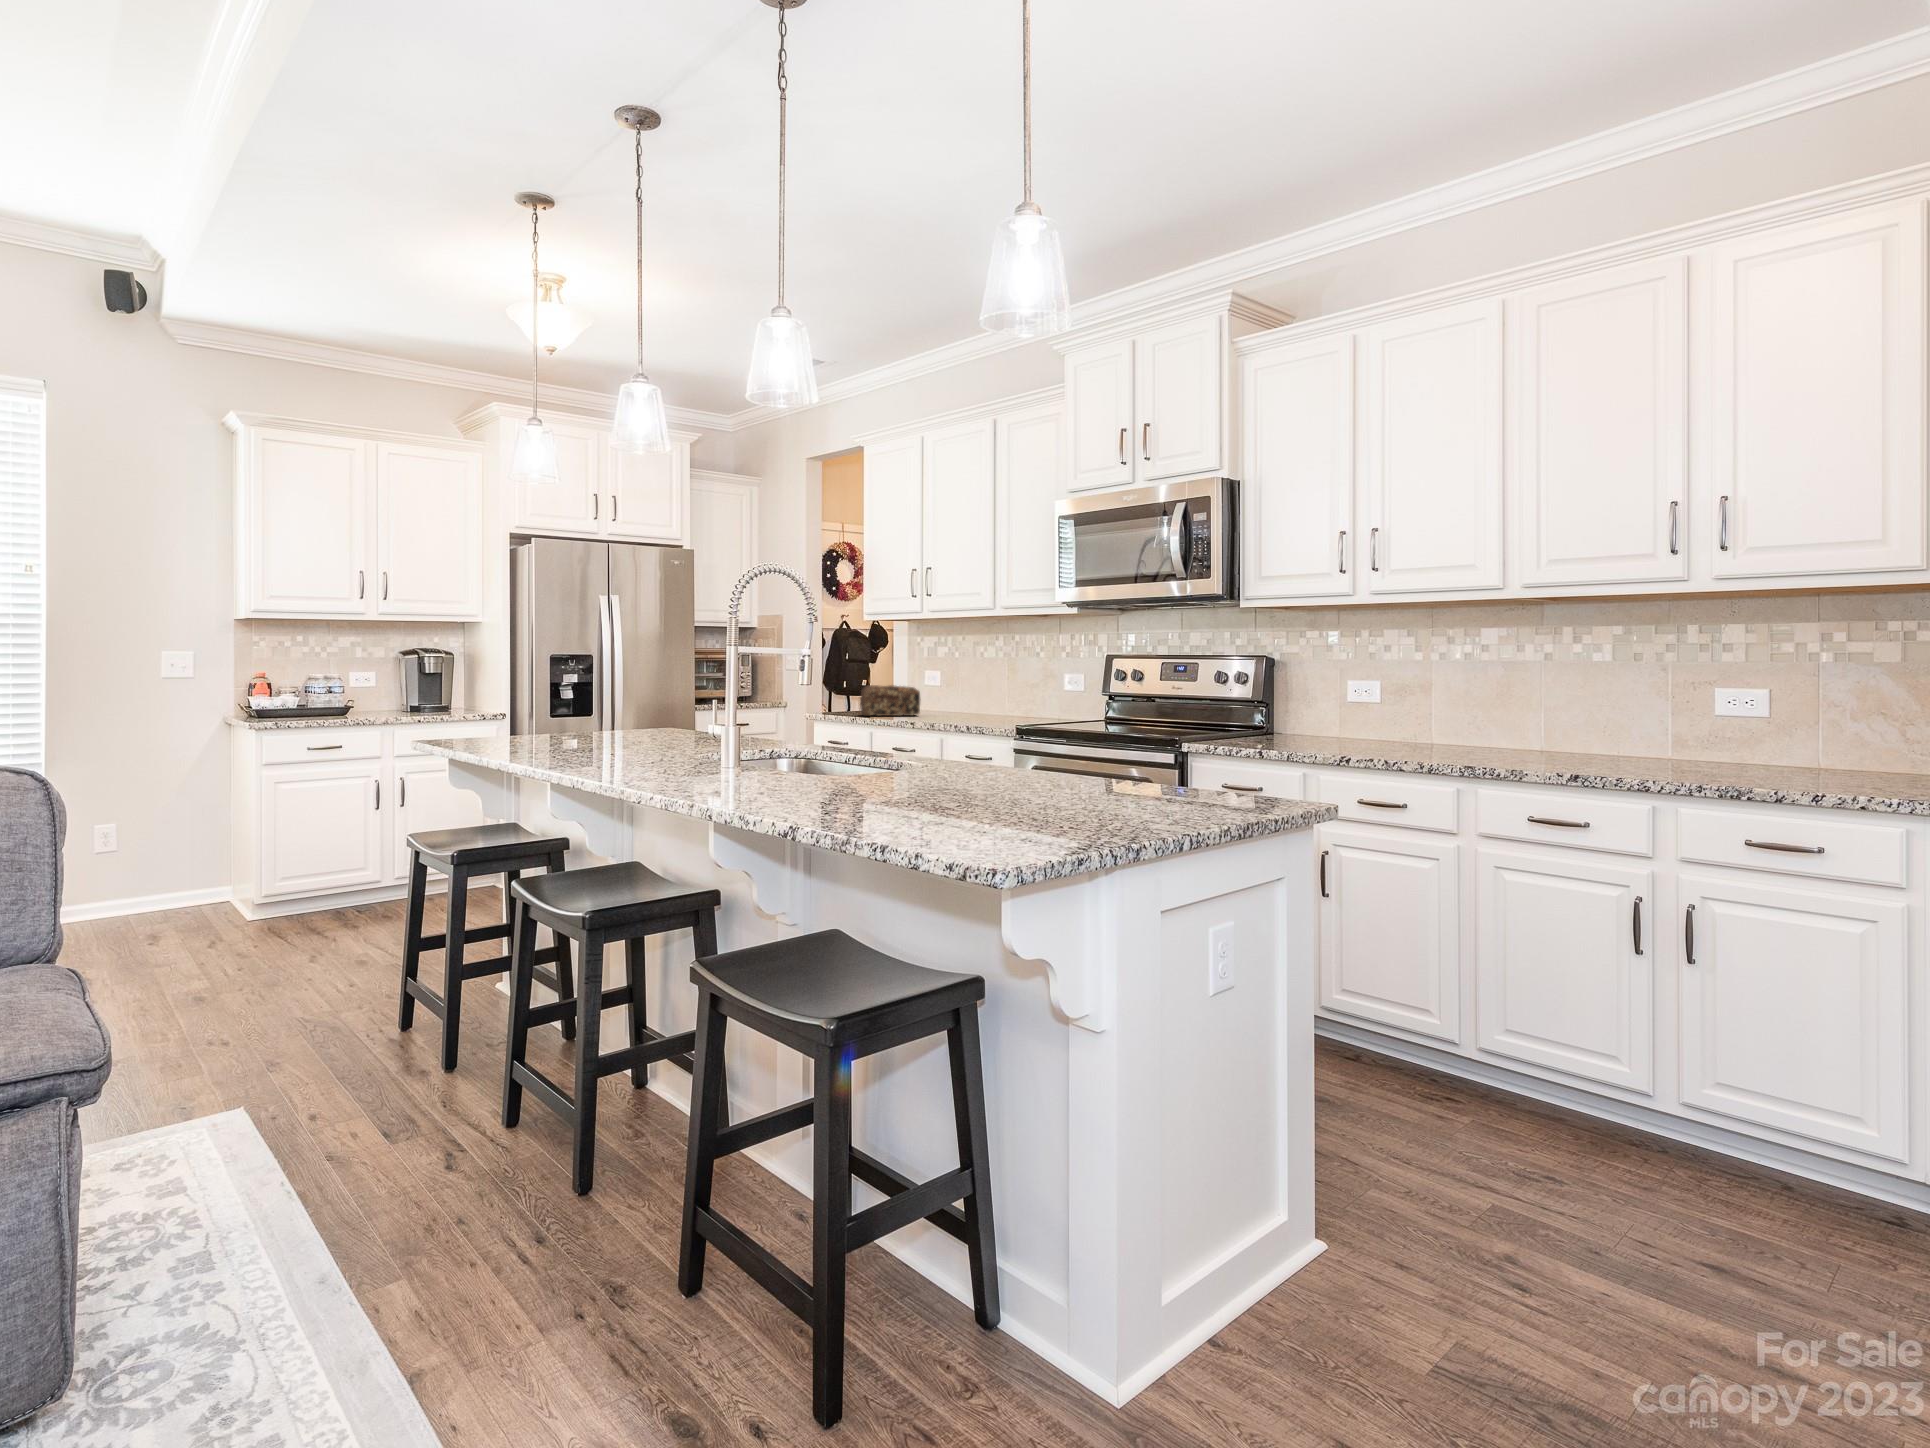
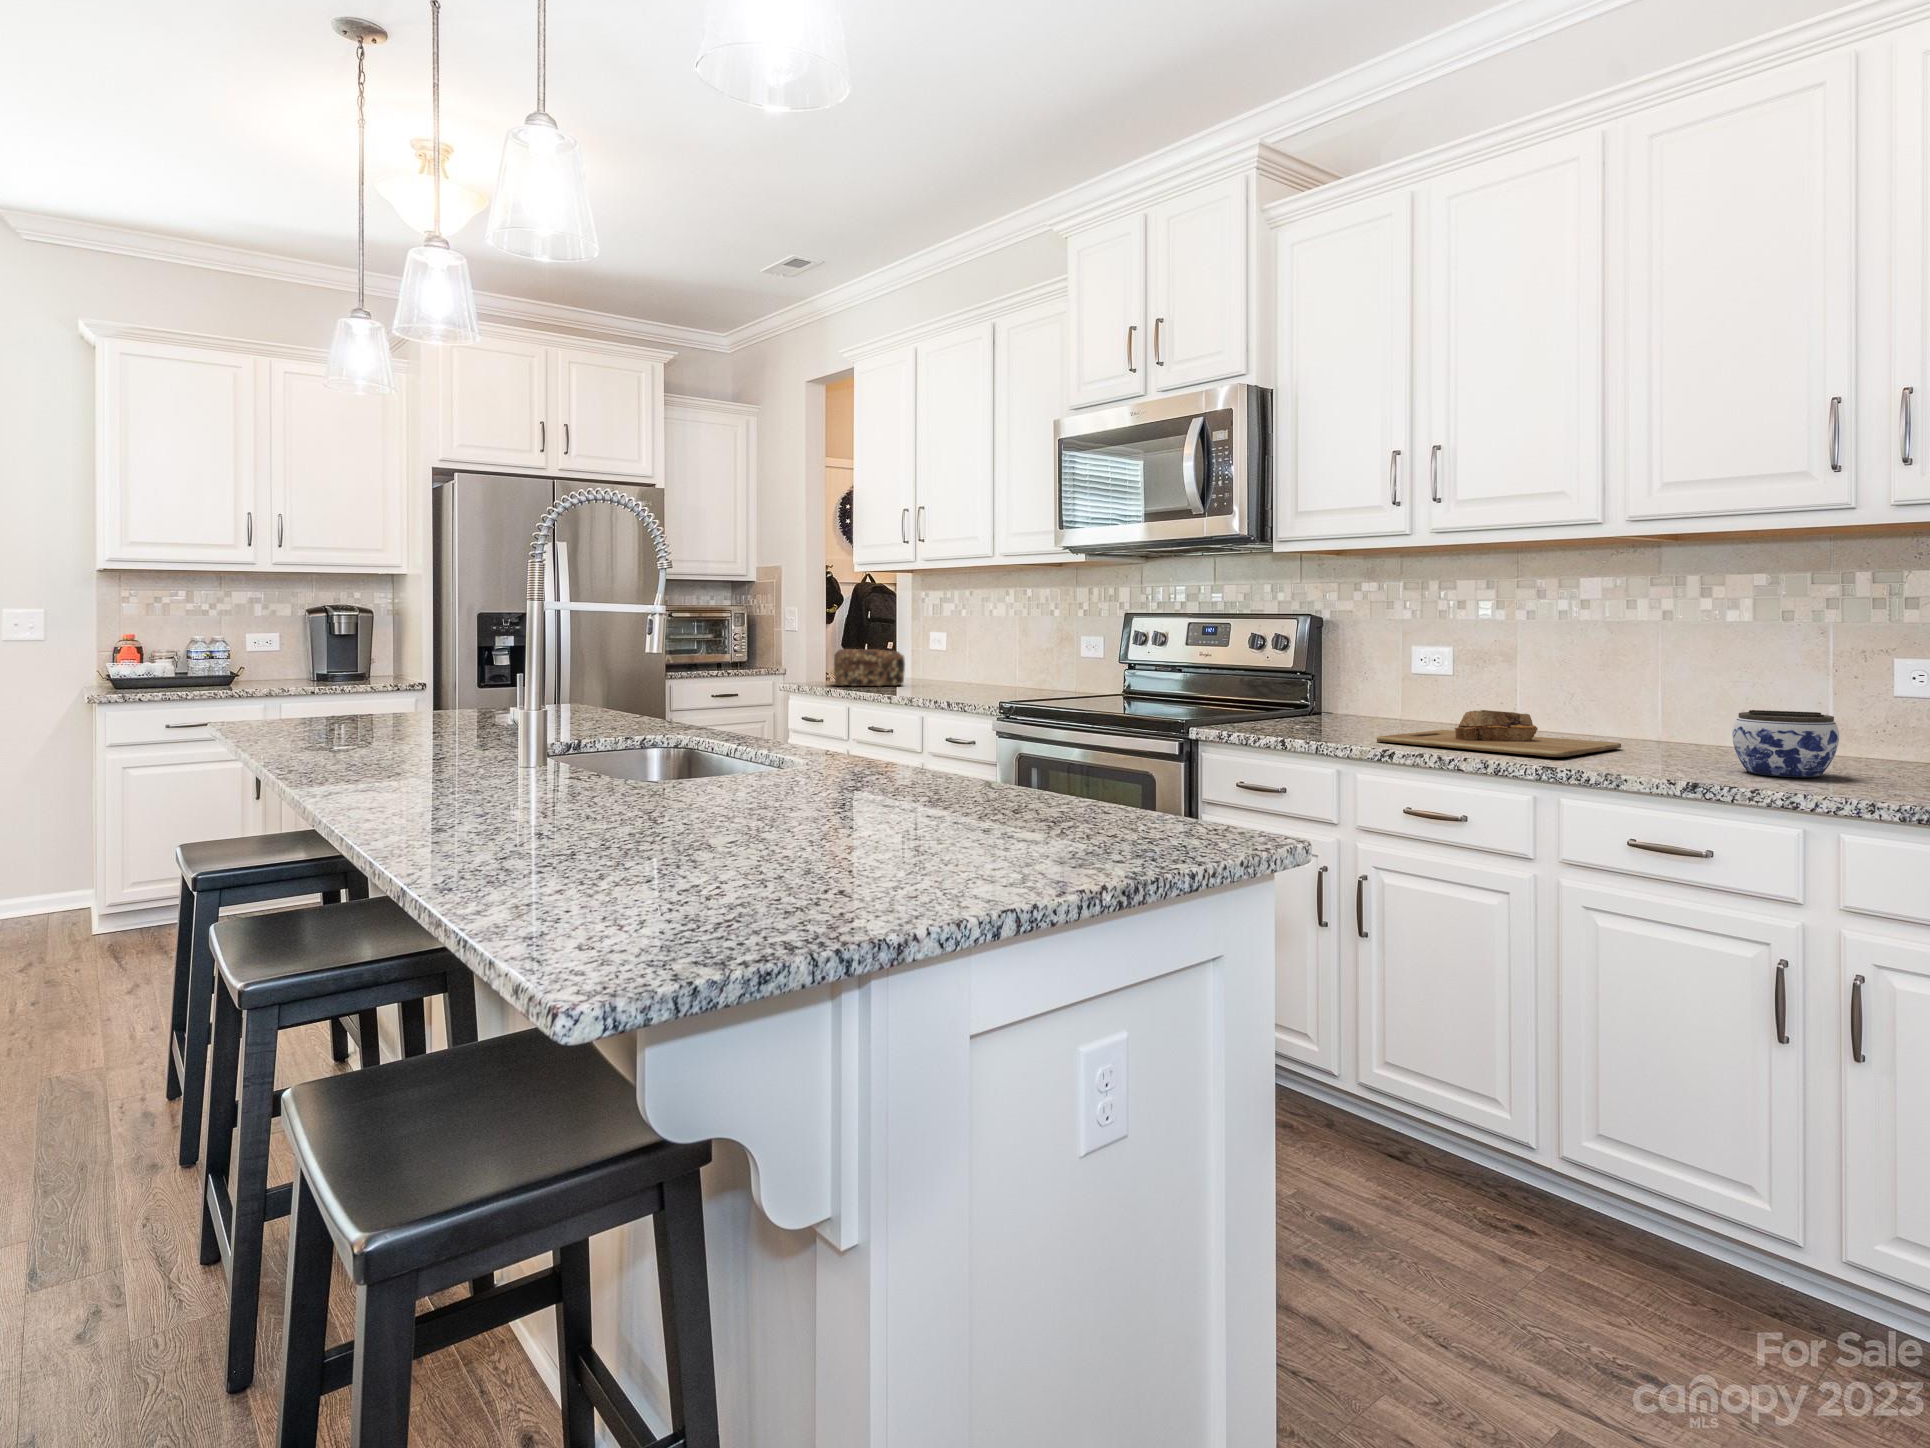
jar: none [1599,722,1674,770] -> present [1732,710,1839,777]
cutting board: none [1333,726,1514,759] -> present [1377,710,1621,757]

